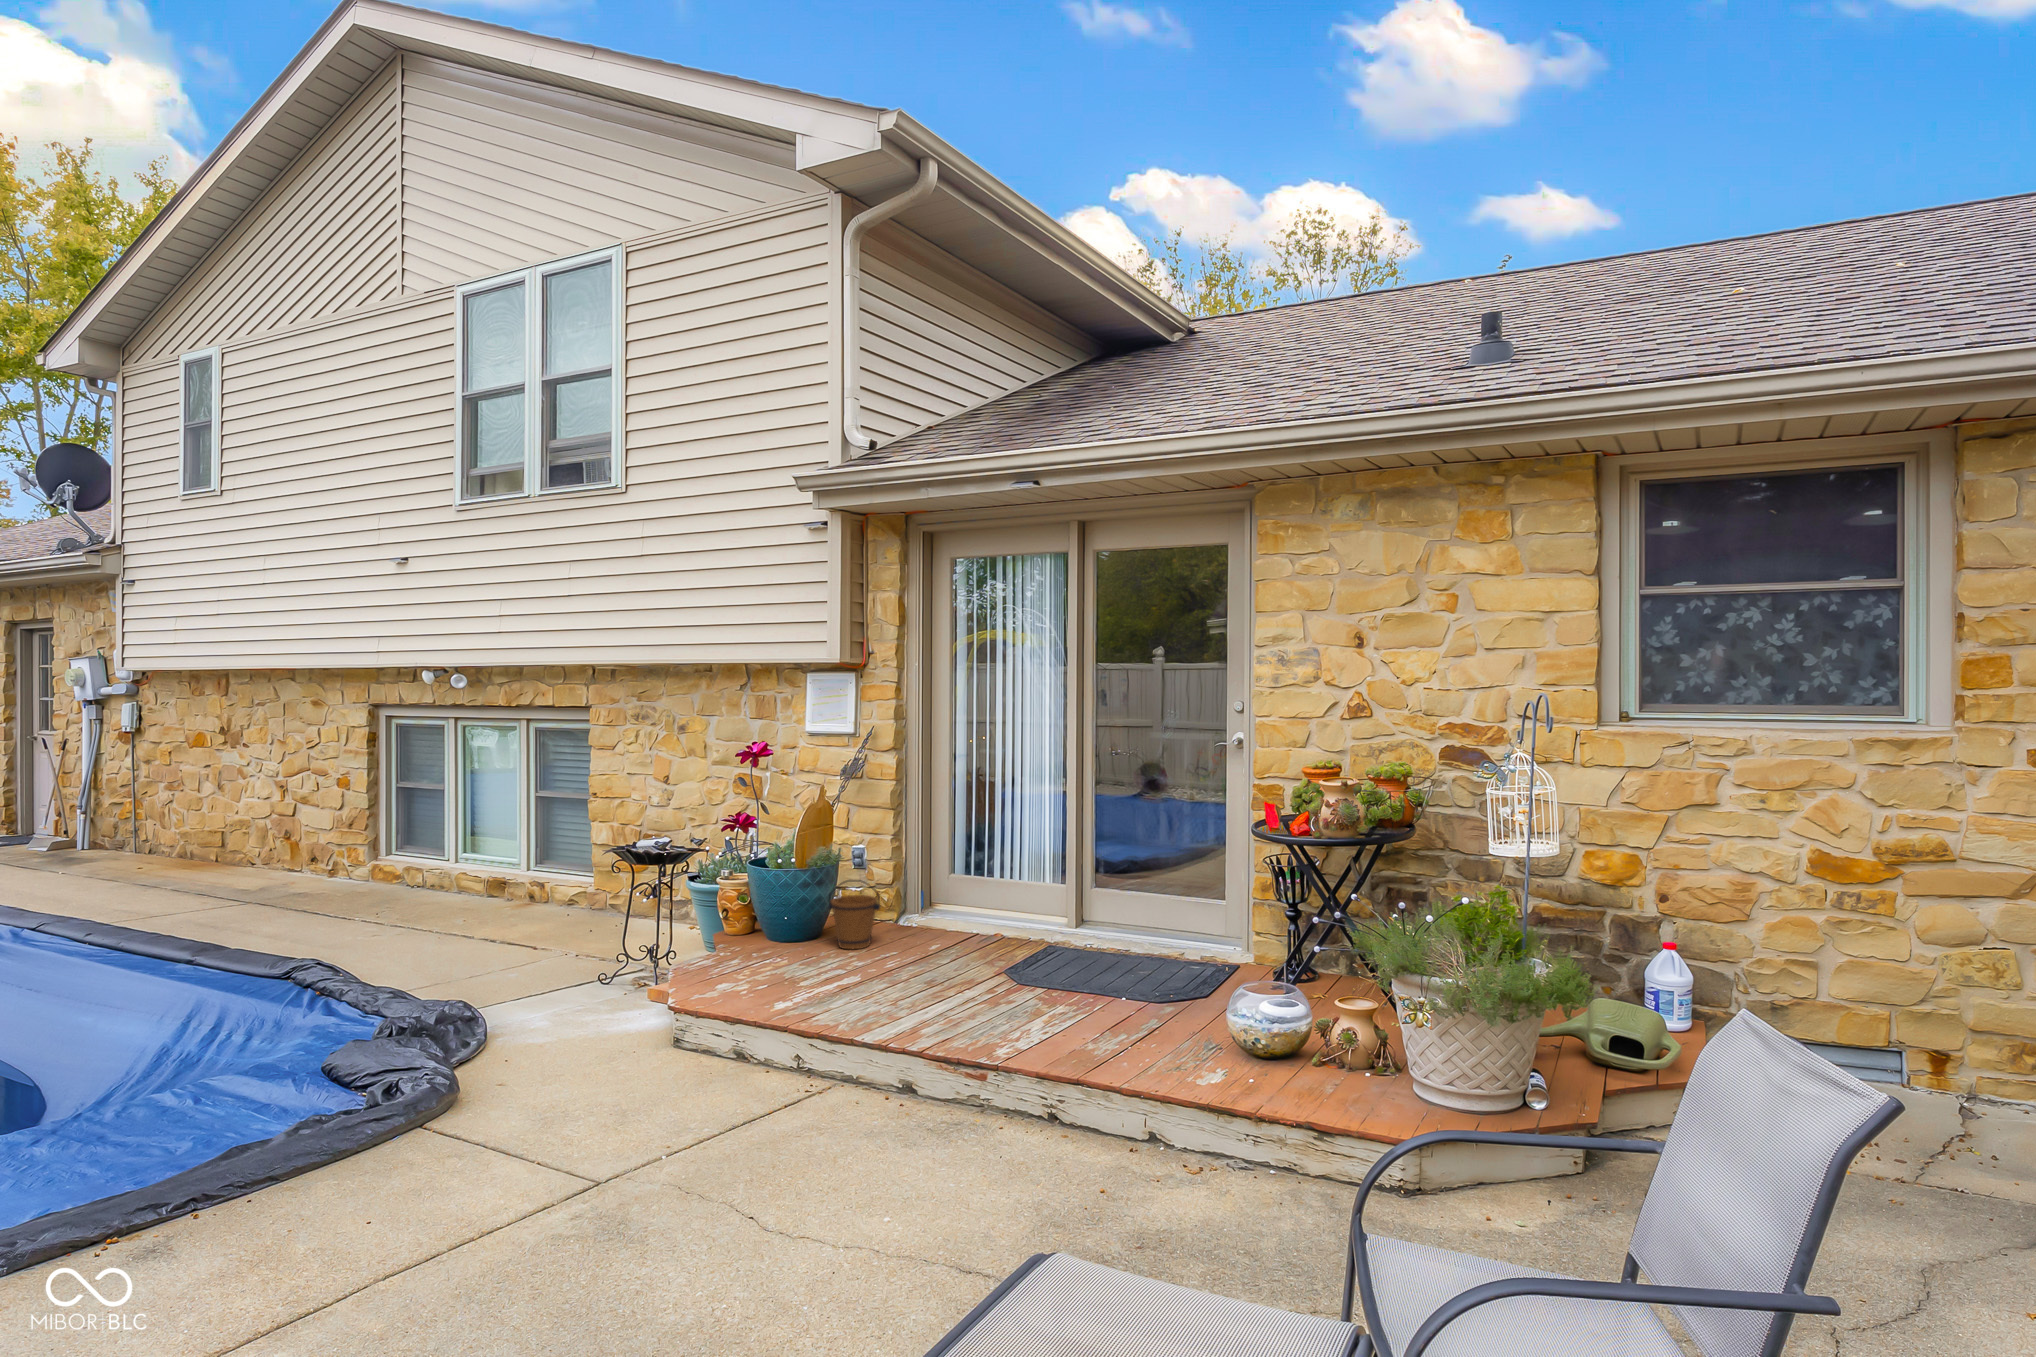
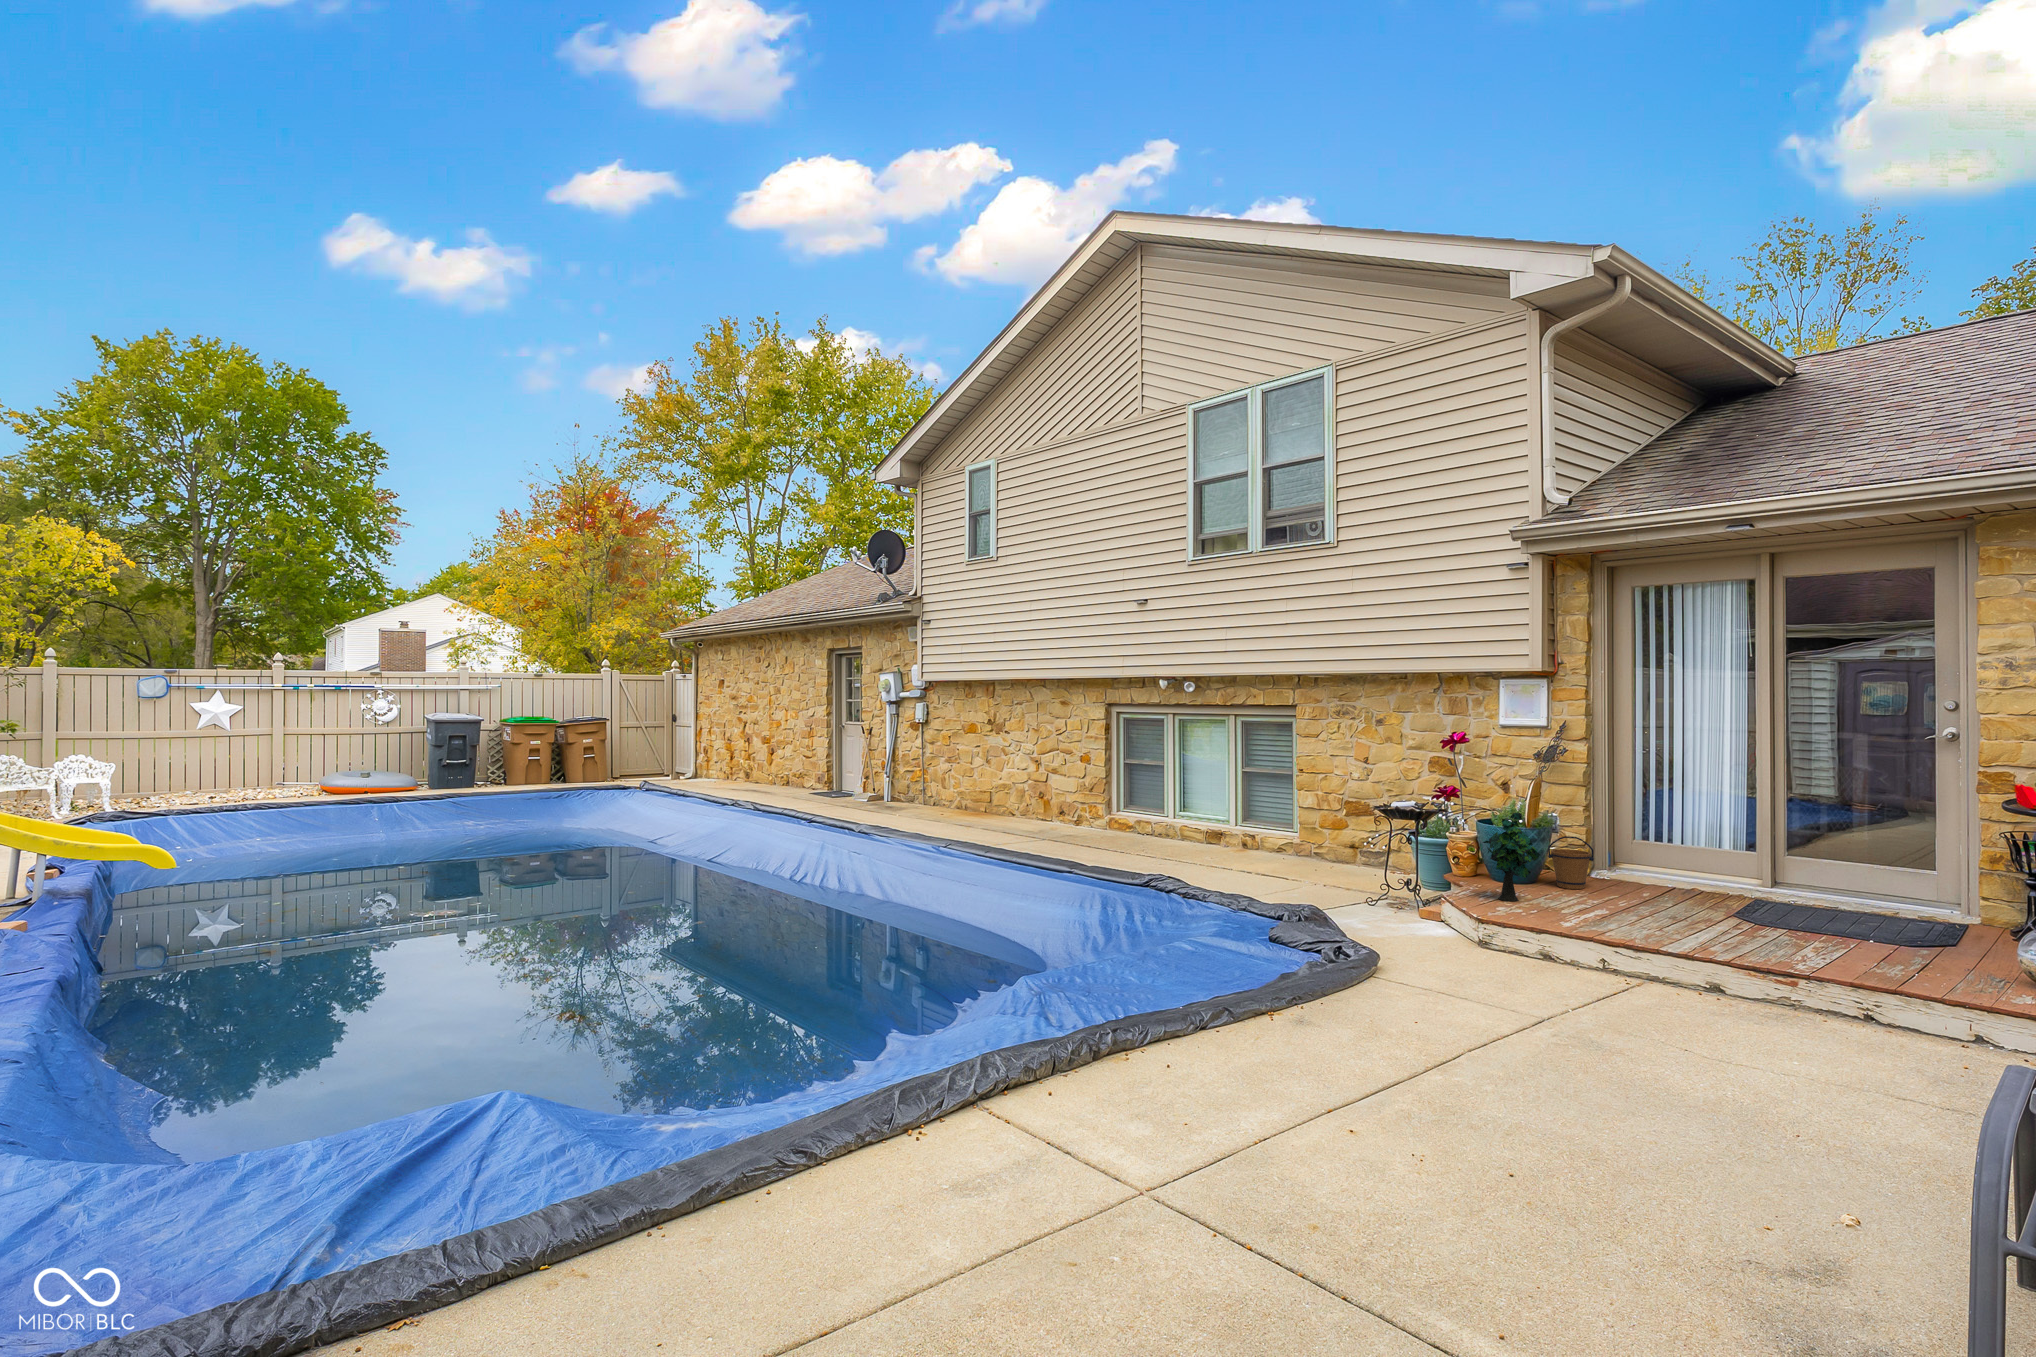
decorative plant: none [718,858,787,983] -> present [1483,813,1540,901]

